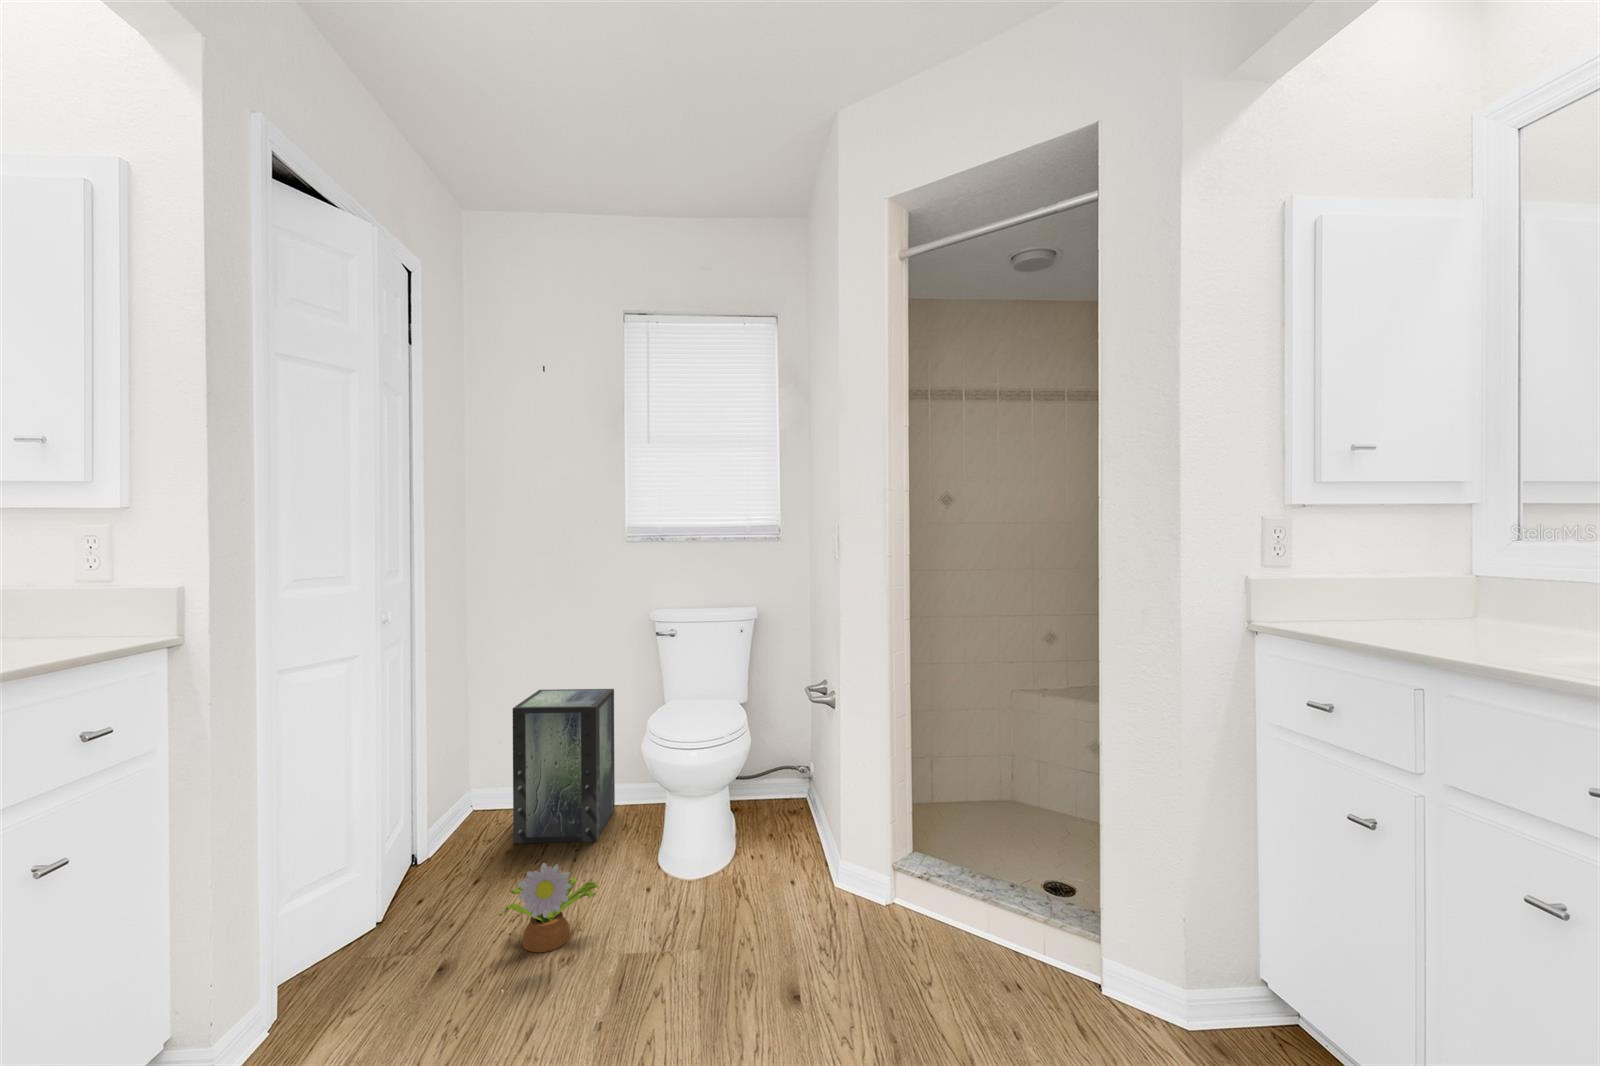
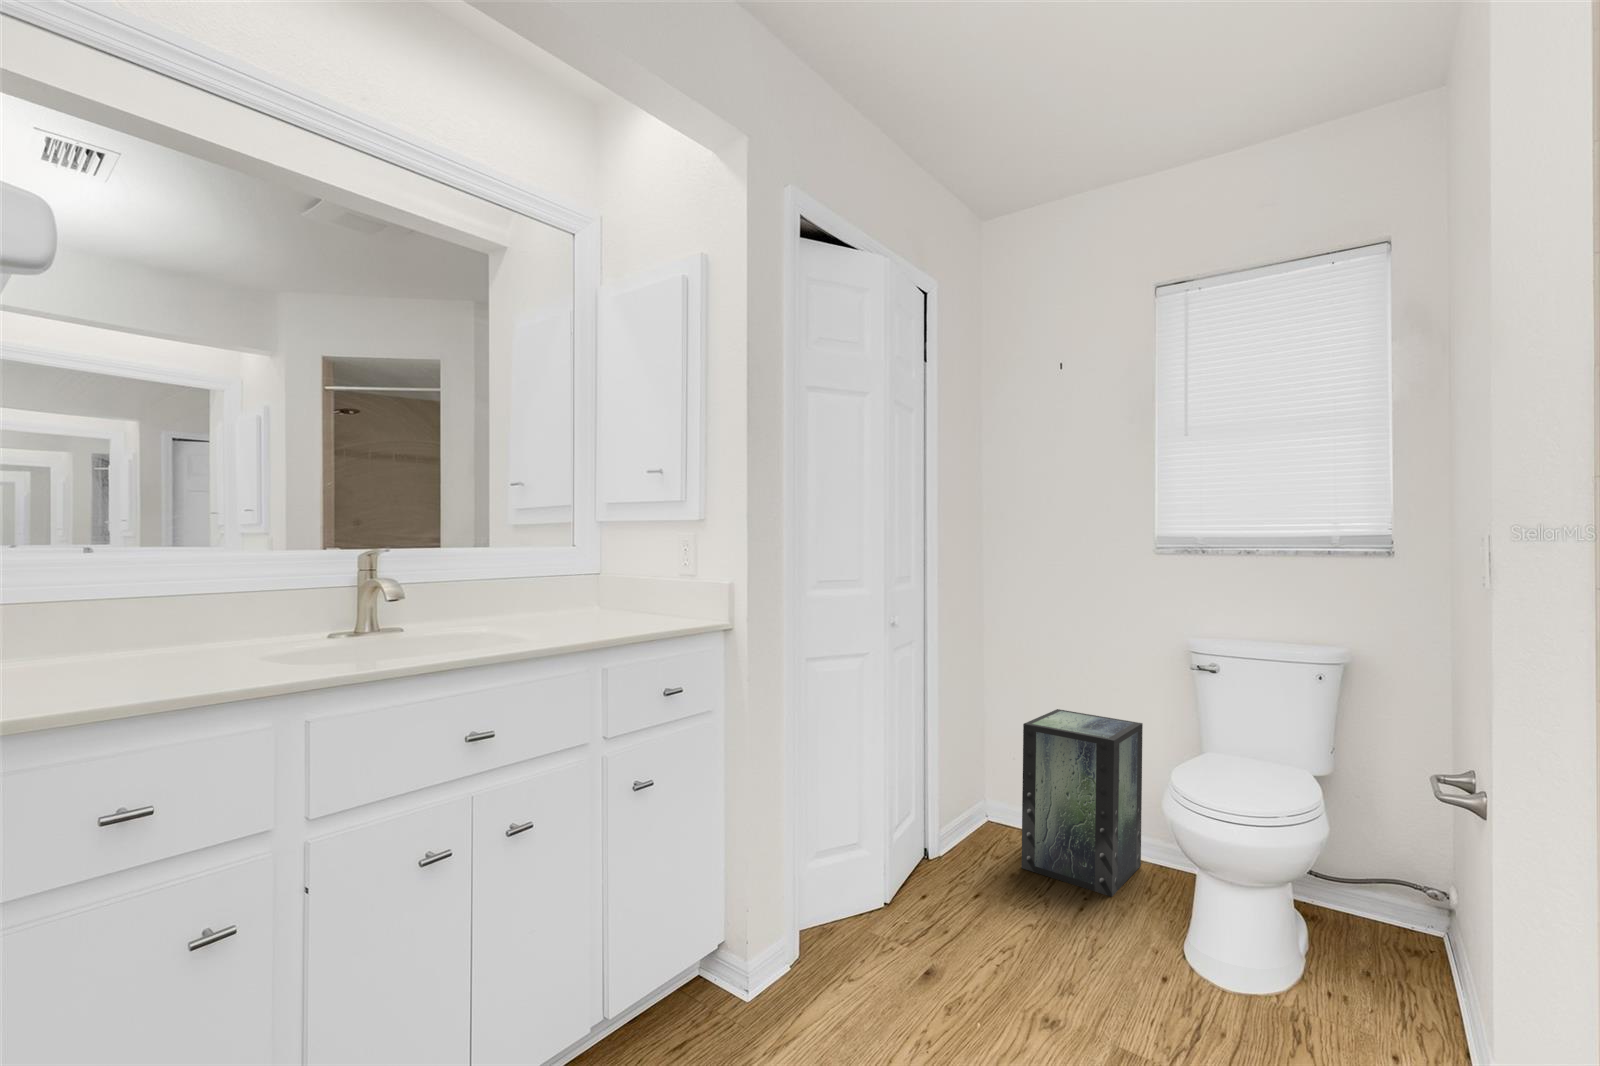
decorative plant: present [499,863,599,952] -> none [983,902,1097,1004]

